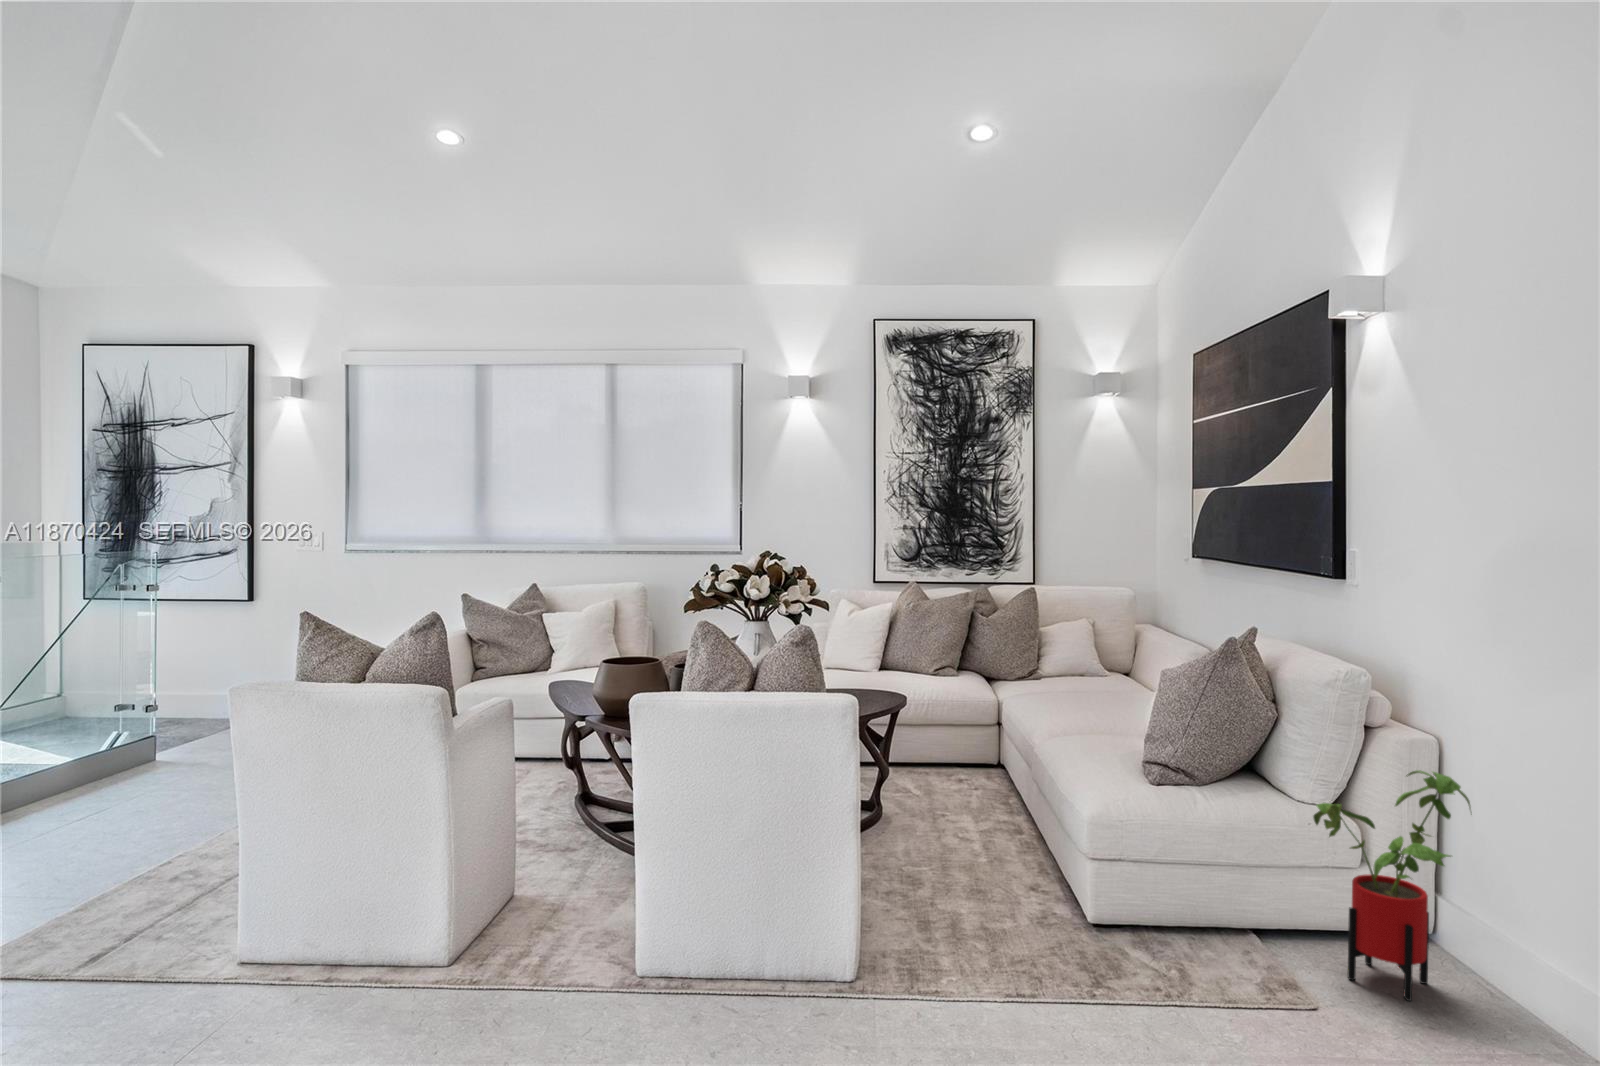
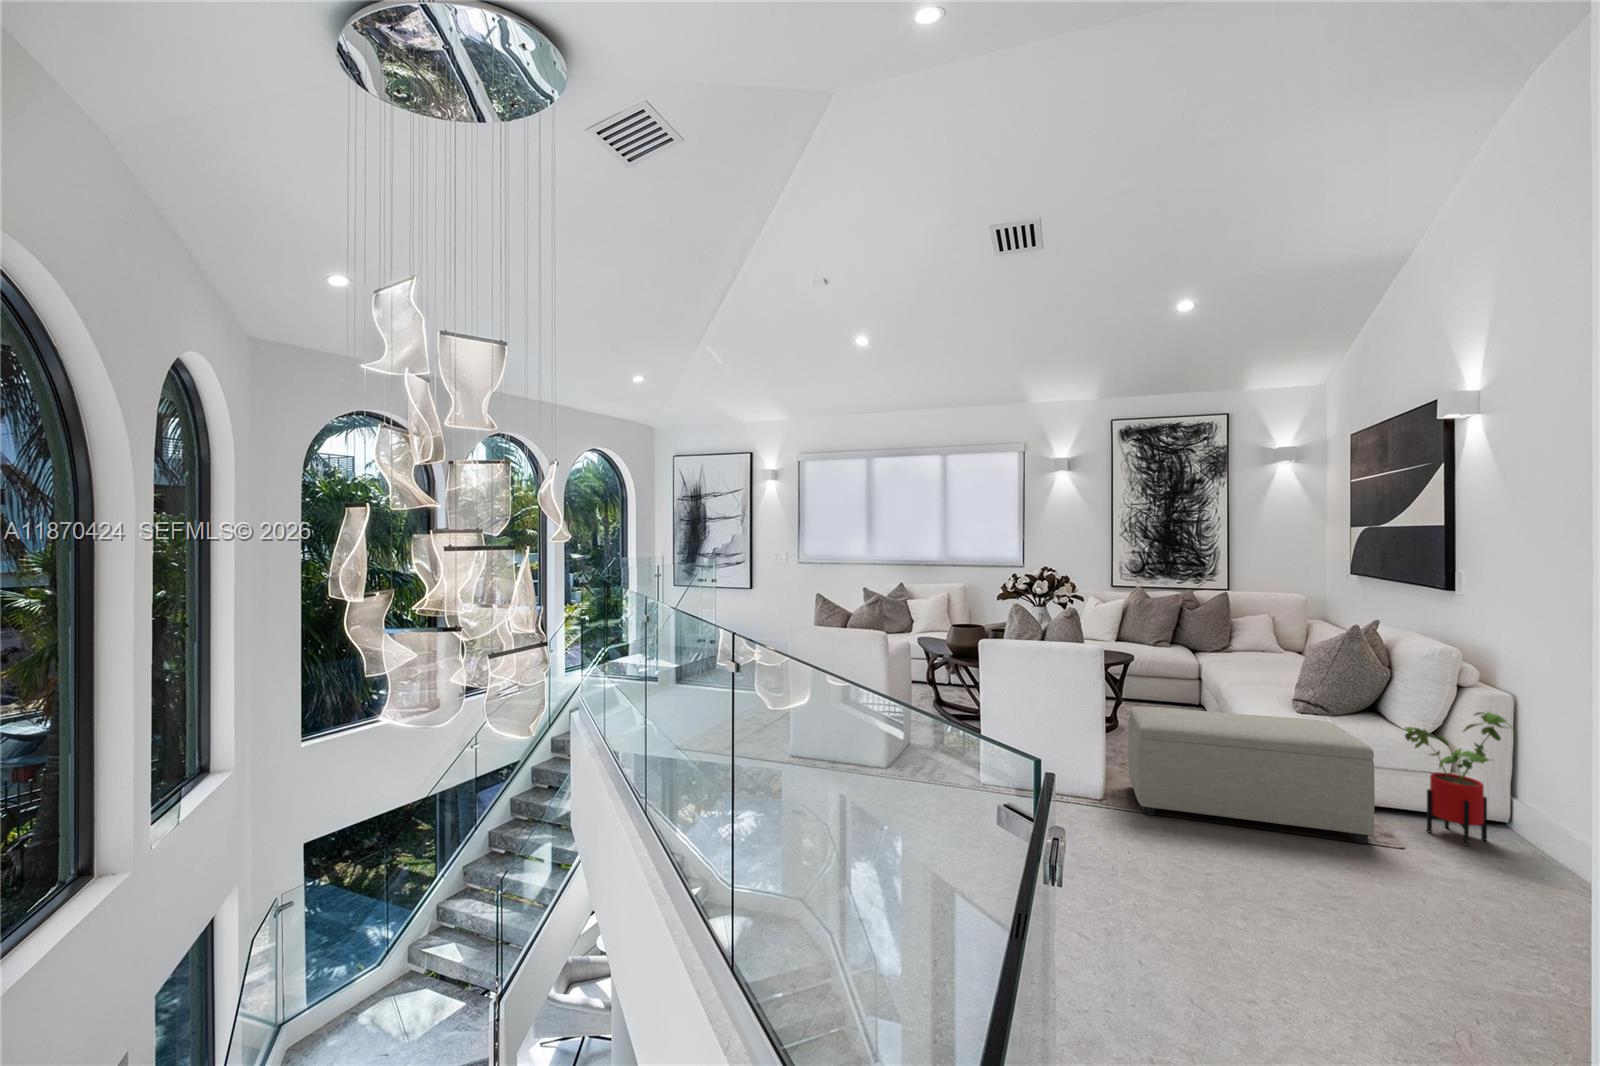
ottoman: none [896,802,1295,1030] -> present [1128,706,1375,844]

